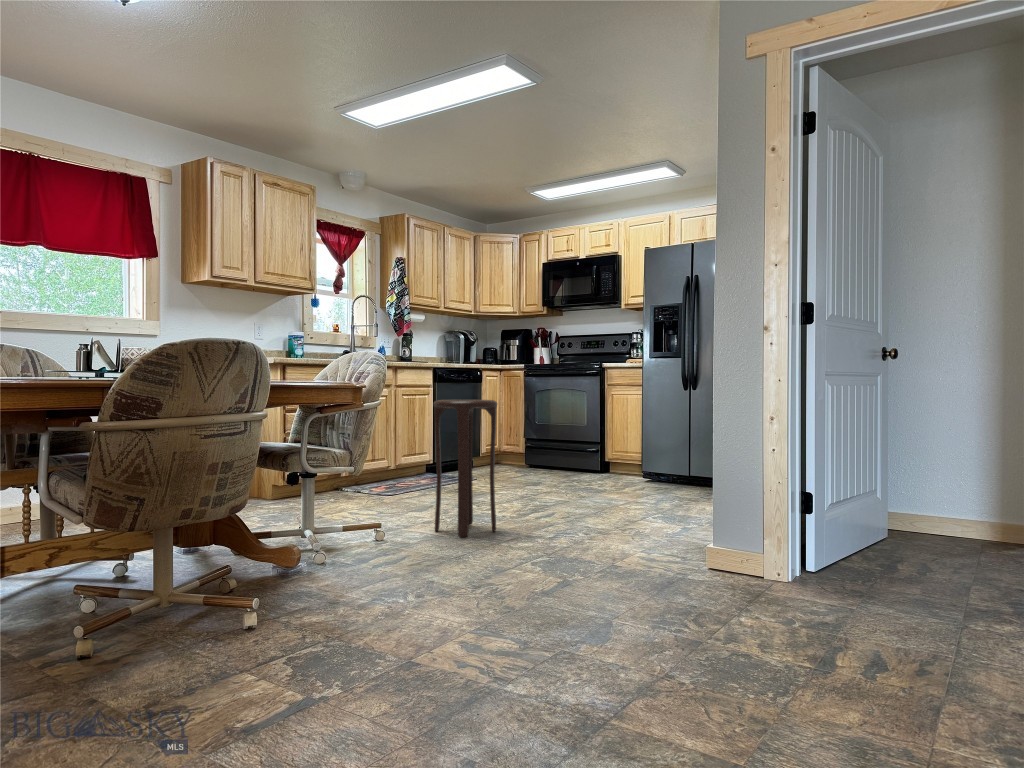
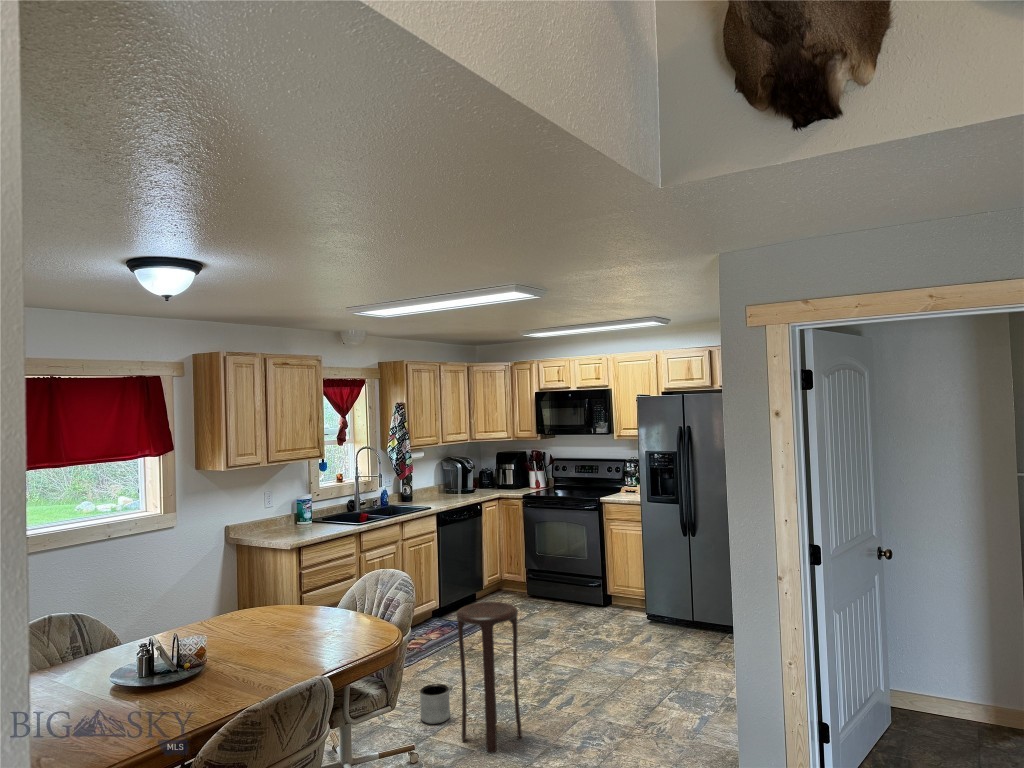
planter: none [396,489,427,523] -> present [420,684,450,724]

